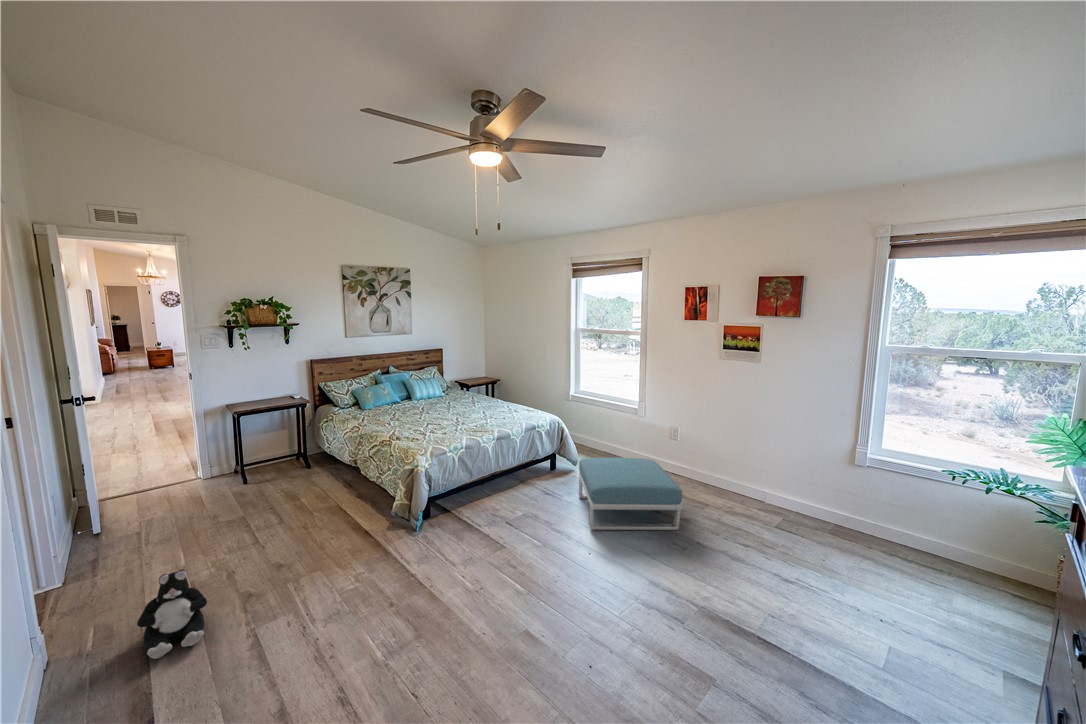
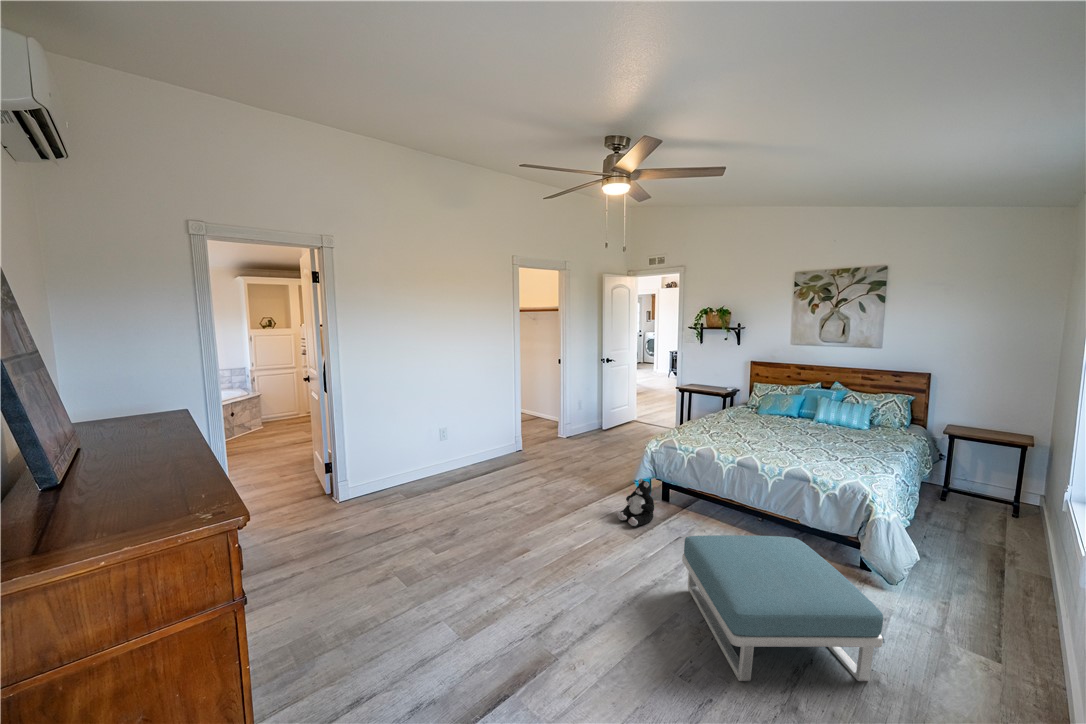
plush toy: present [137,569,207,659] -> present [617,479,654,526]

